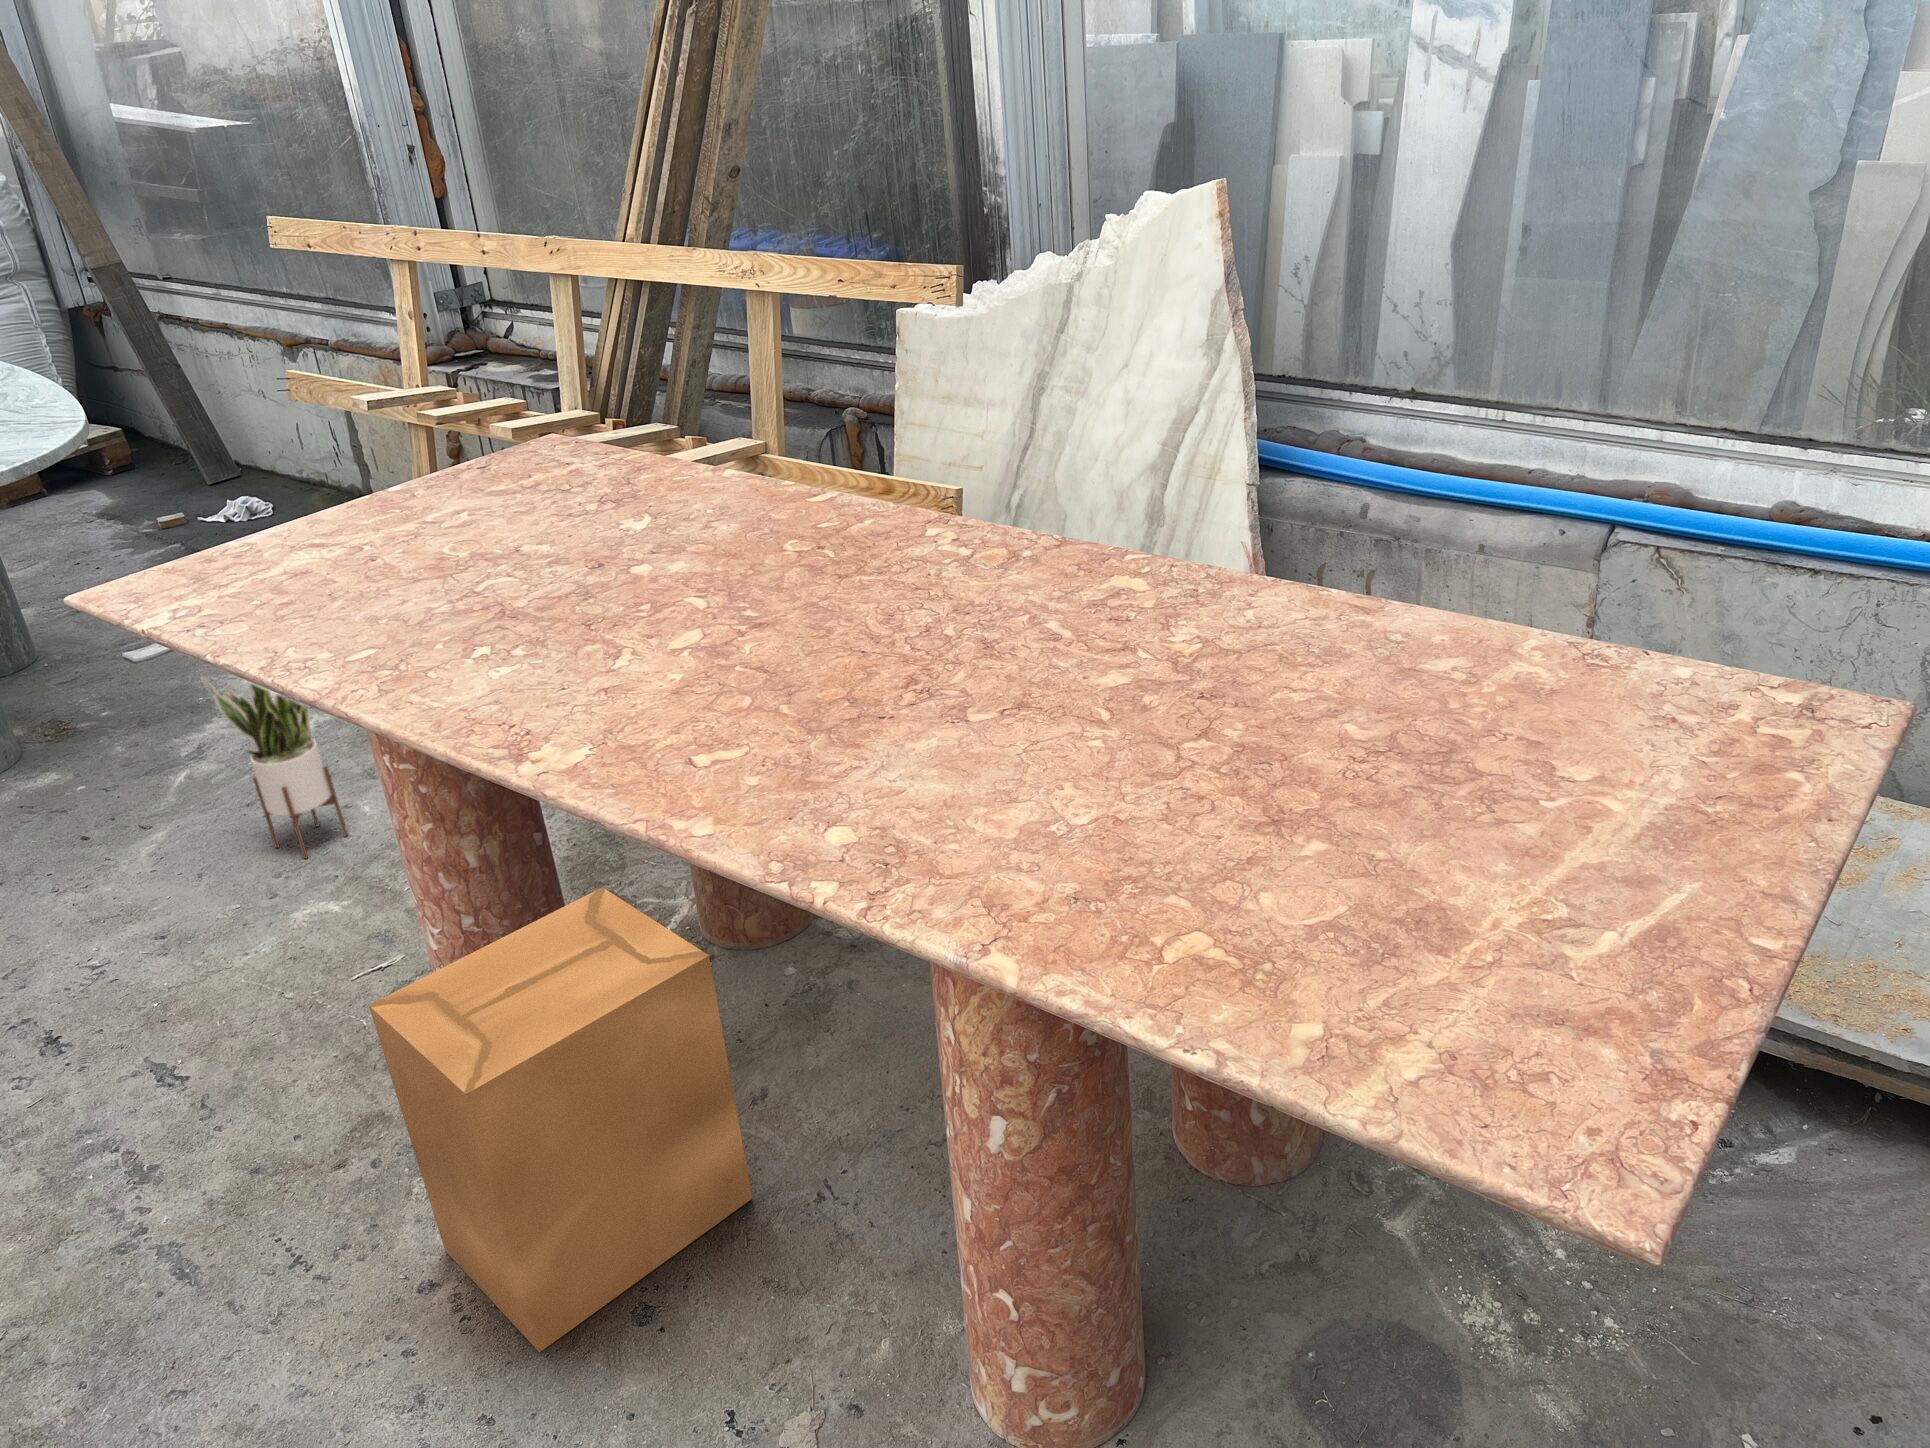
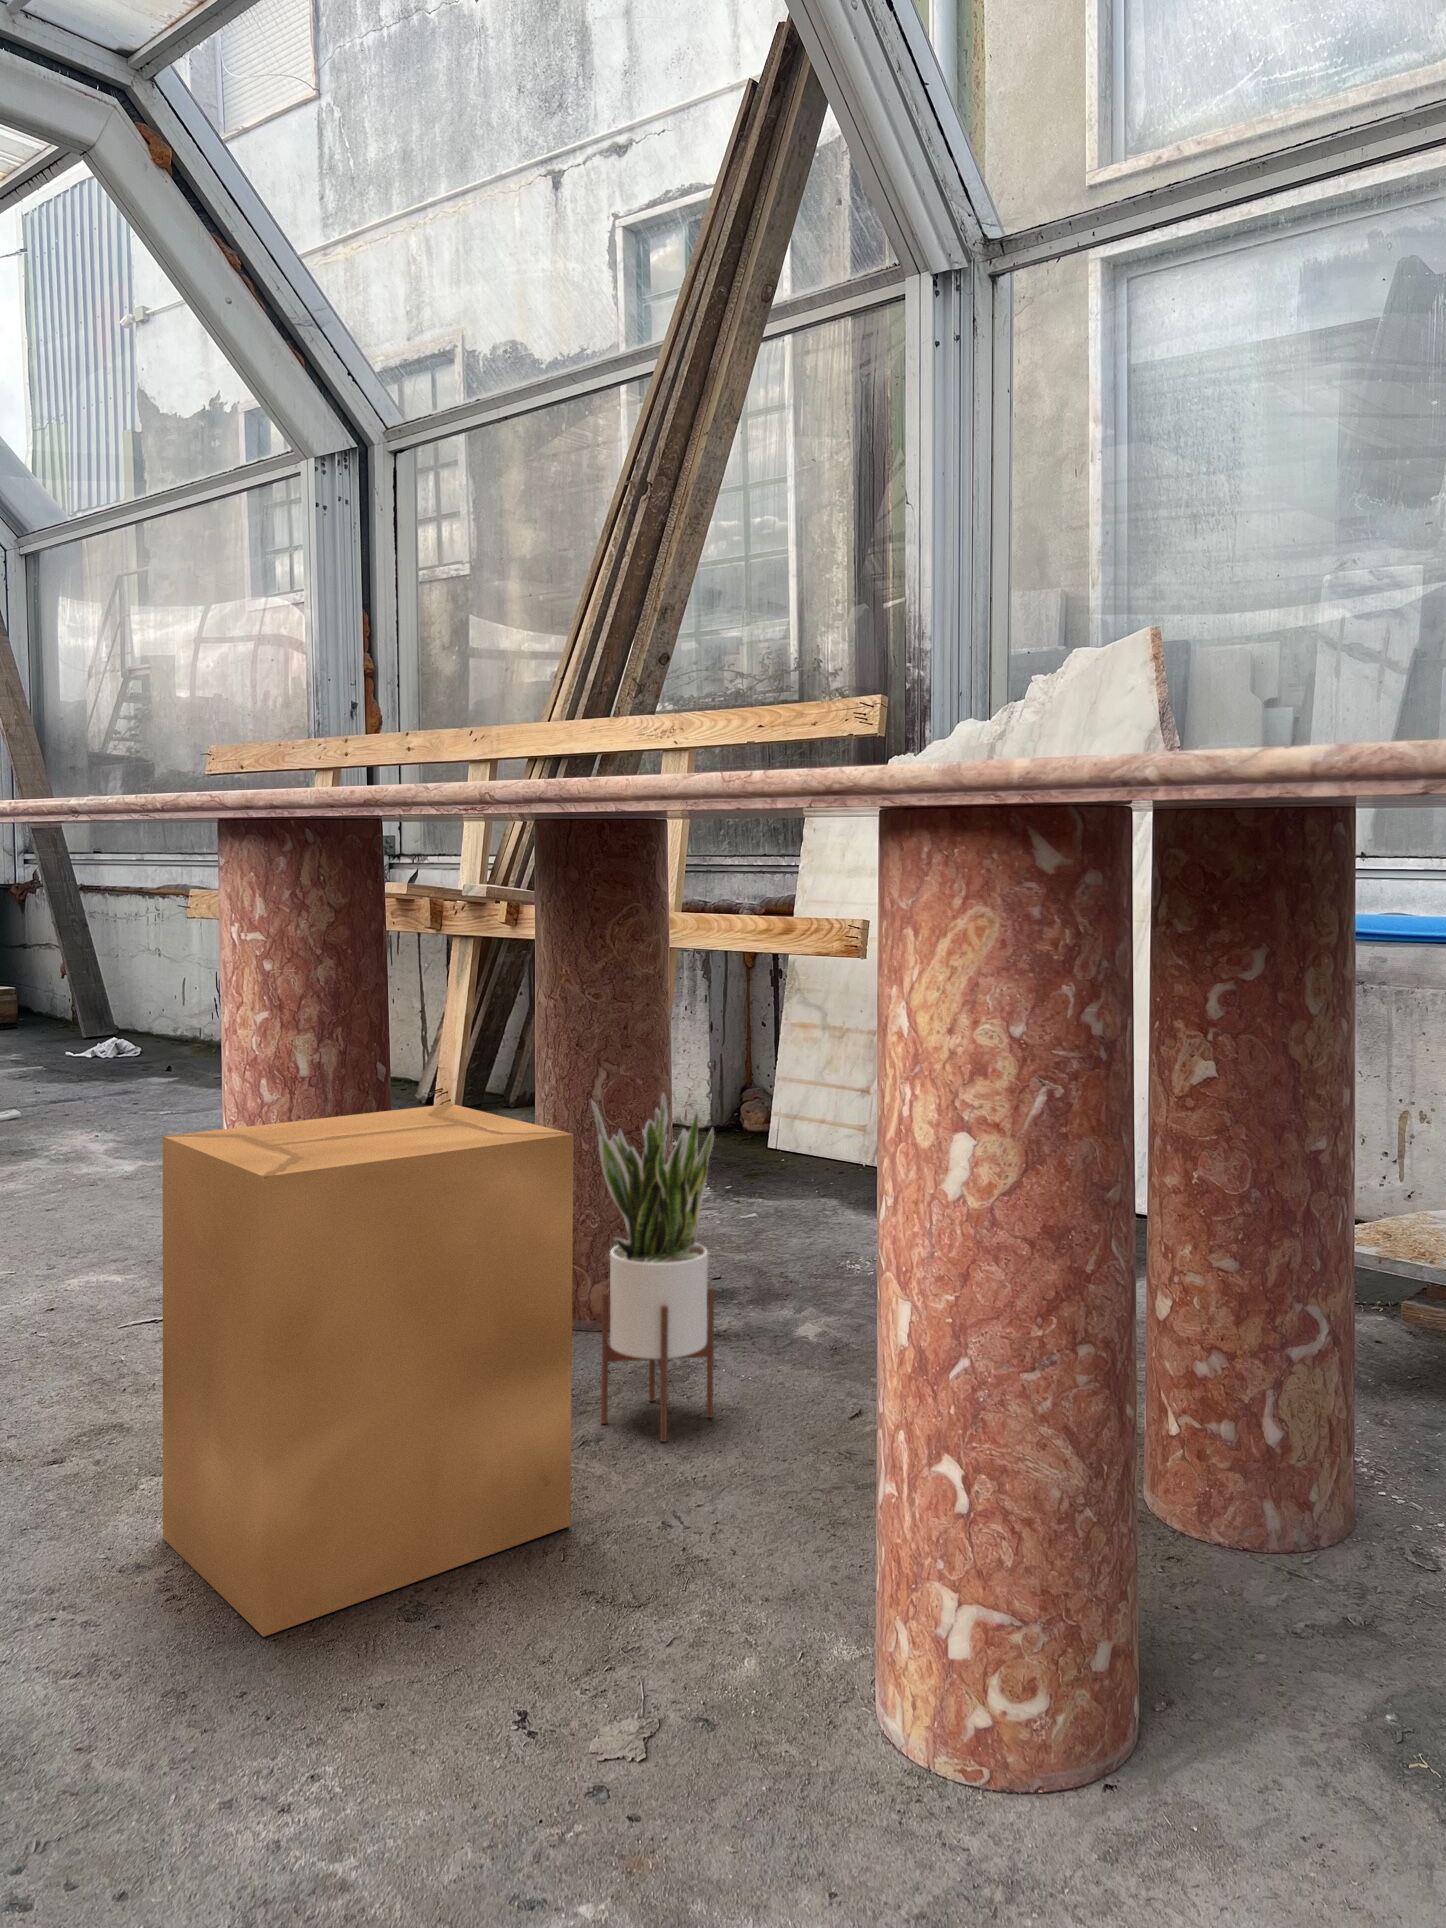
potted plant: present [201,677,348,858] -> present [591,1093,714,1442]

